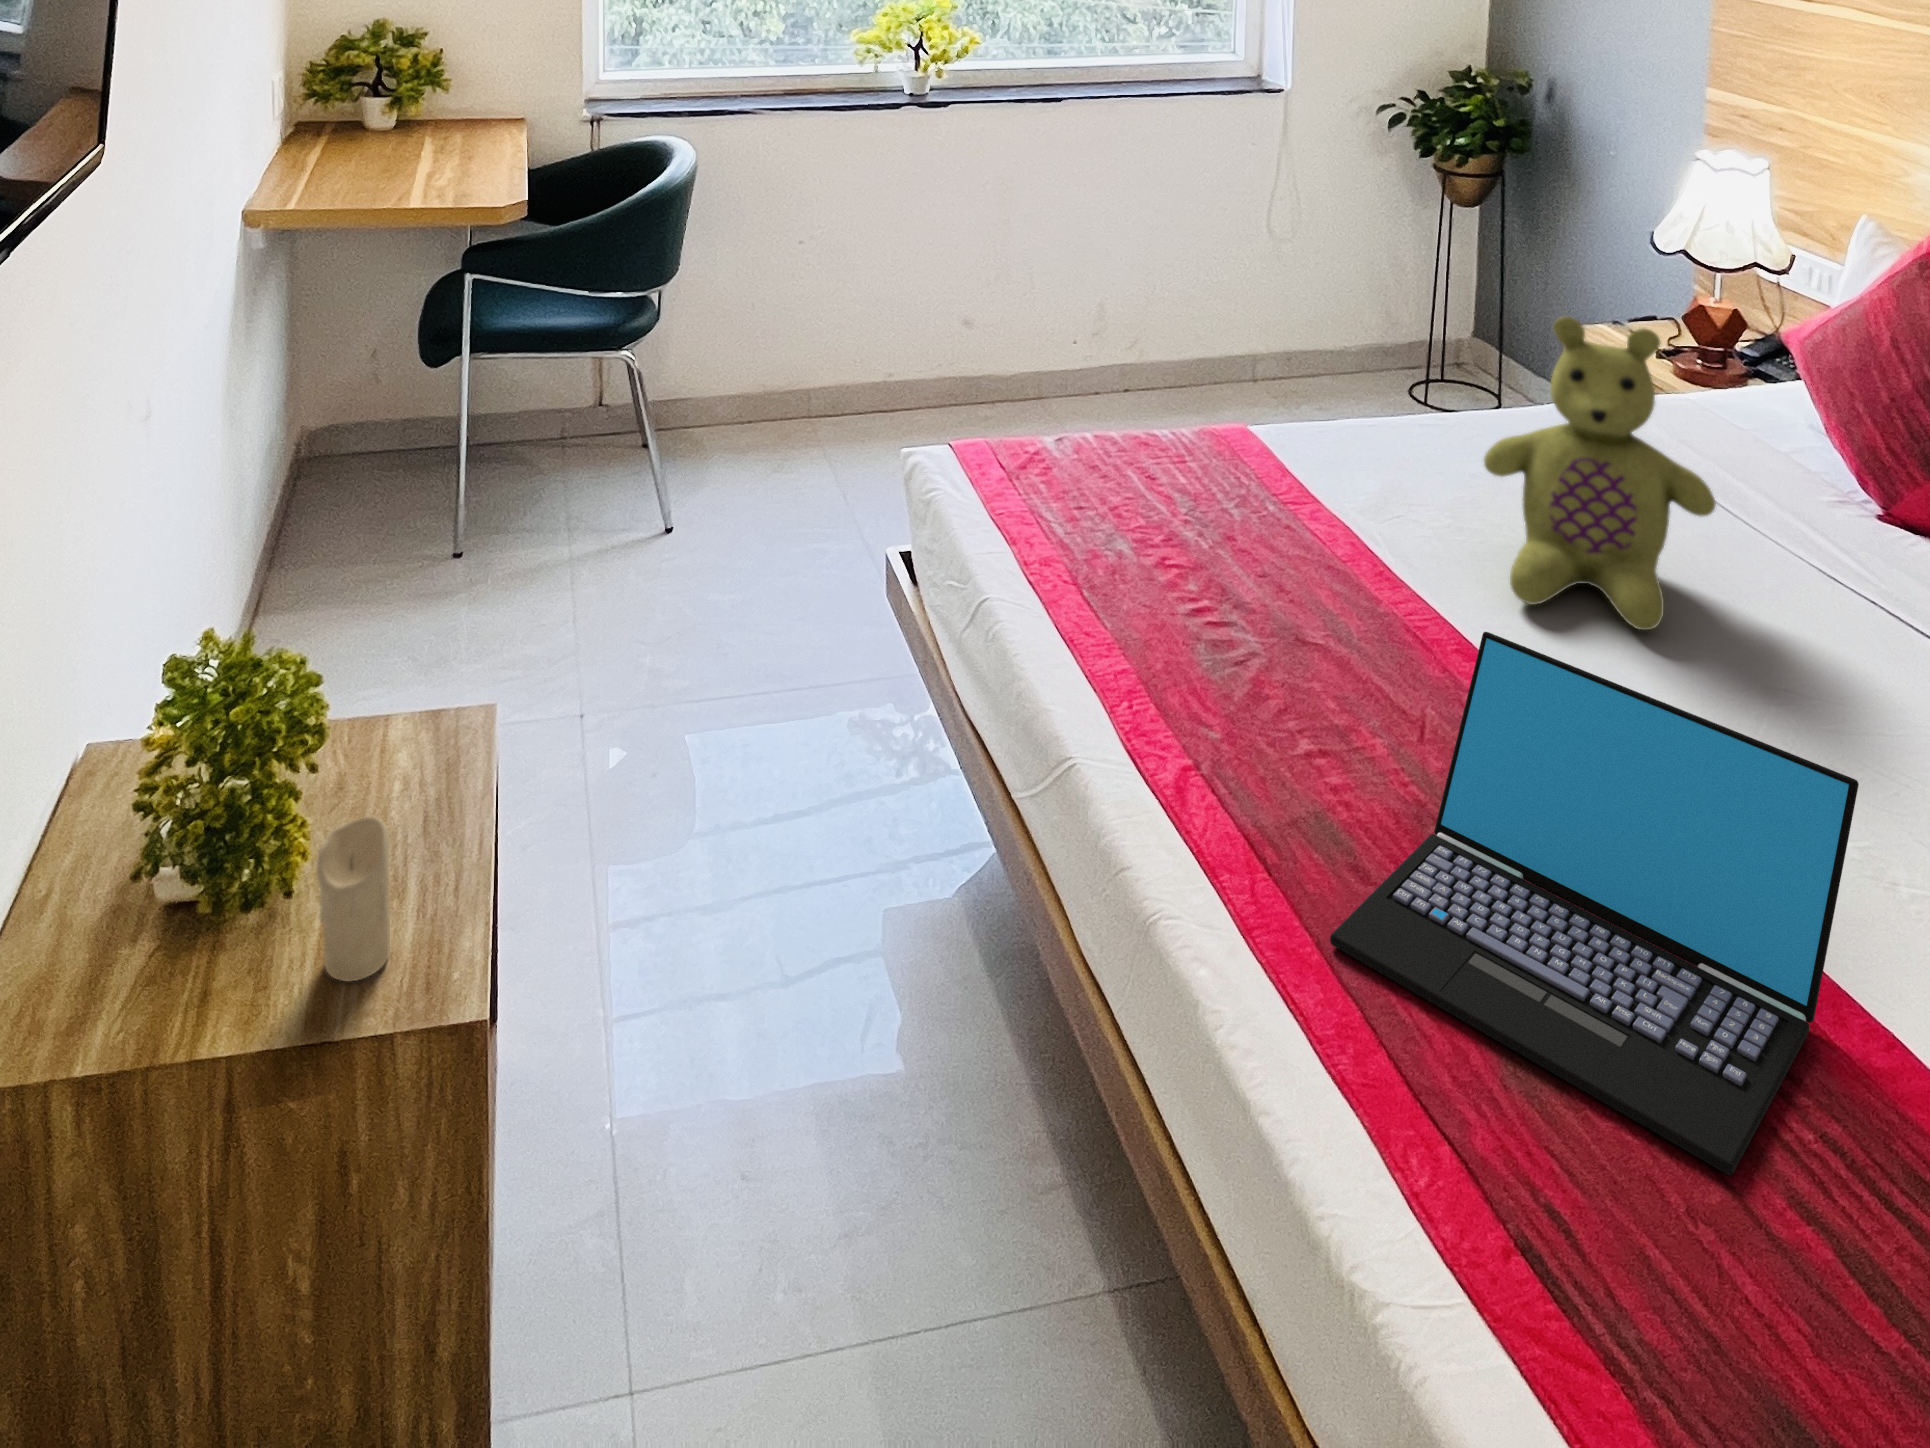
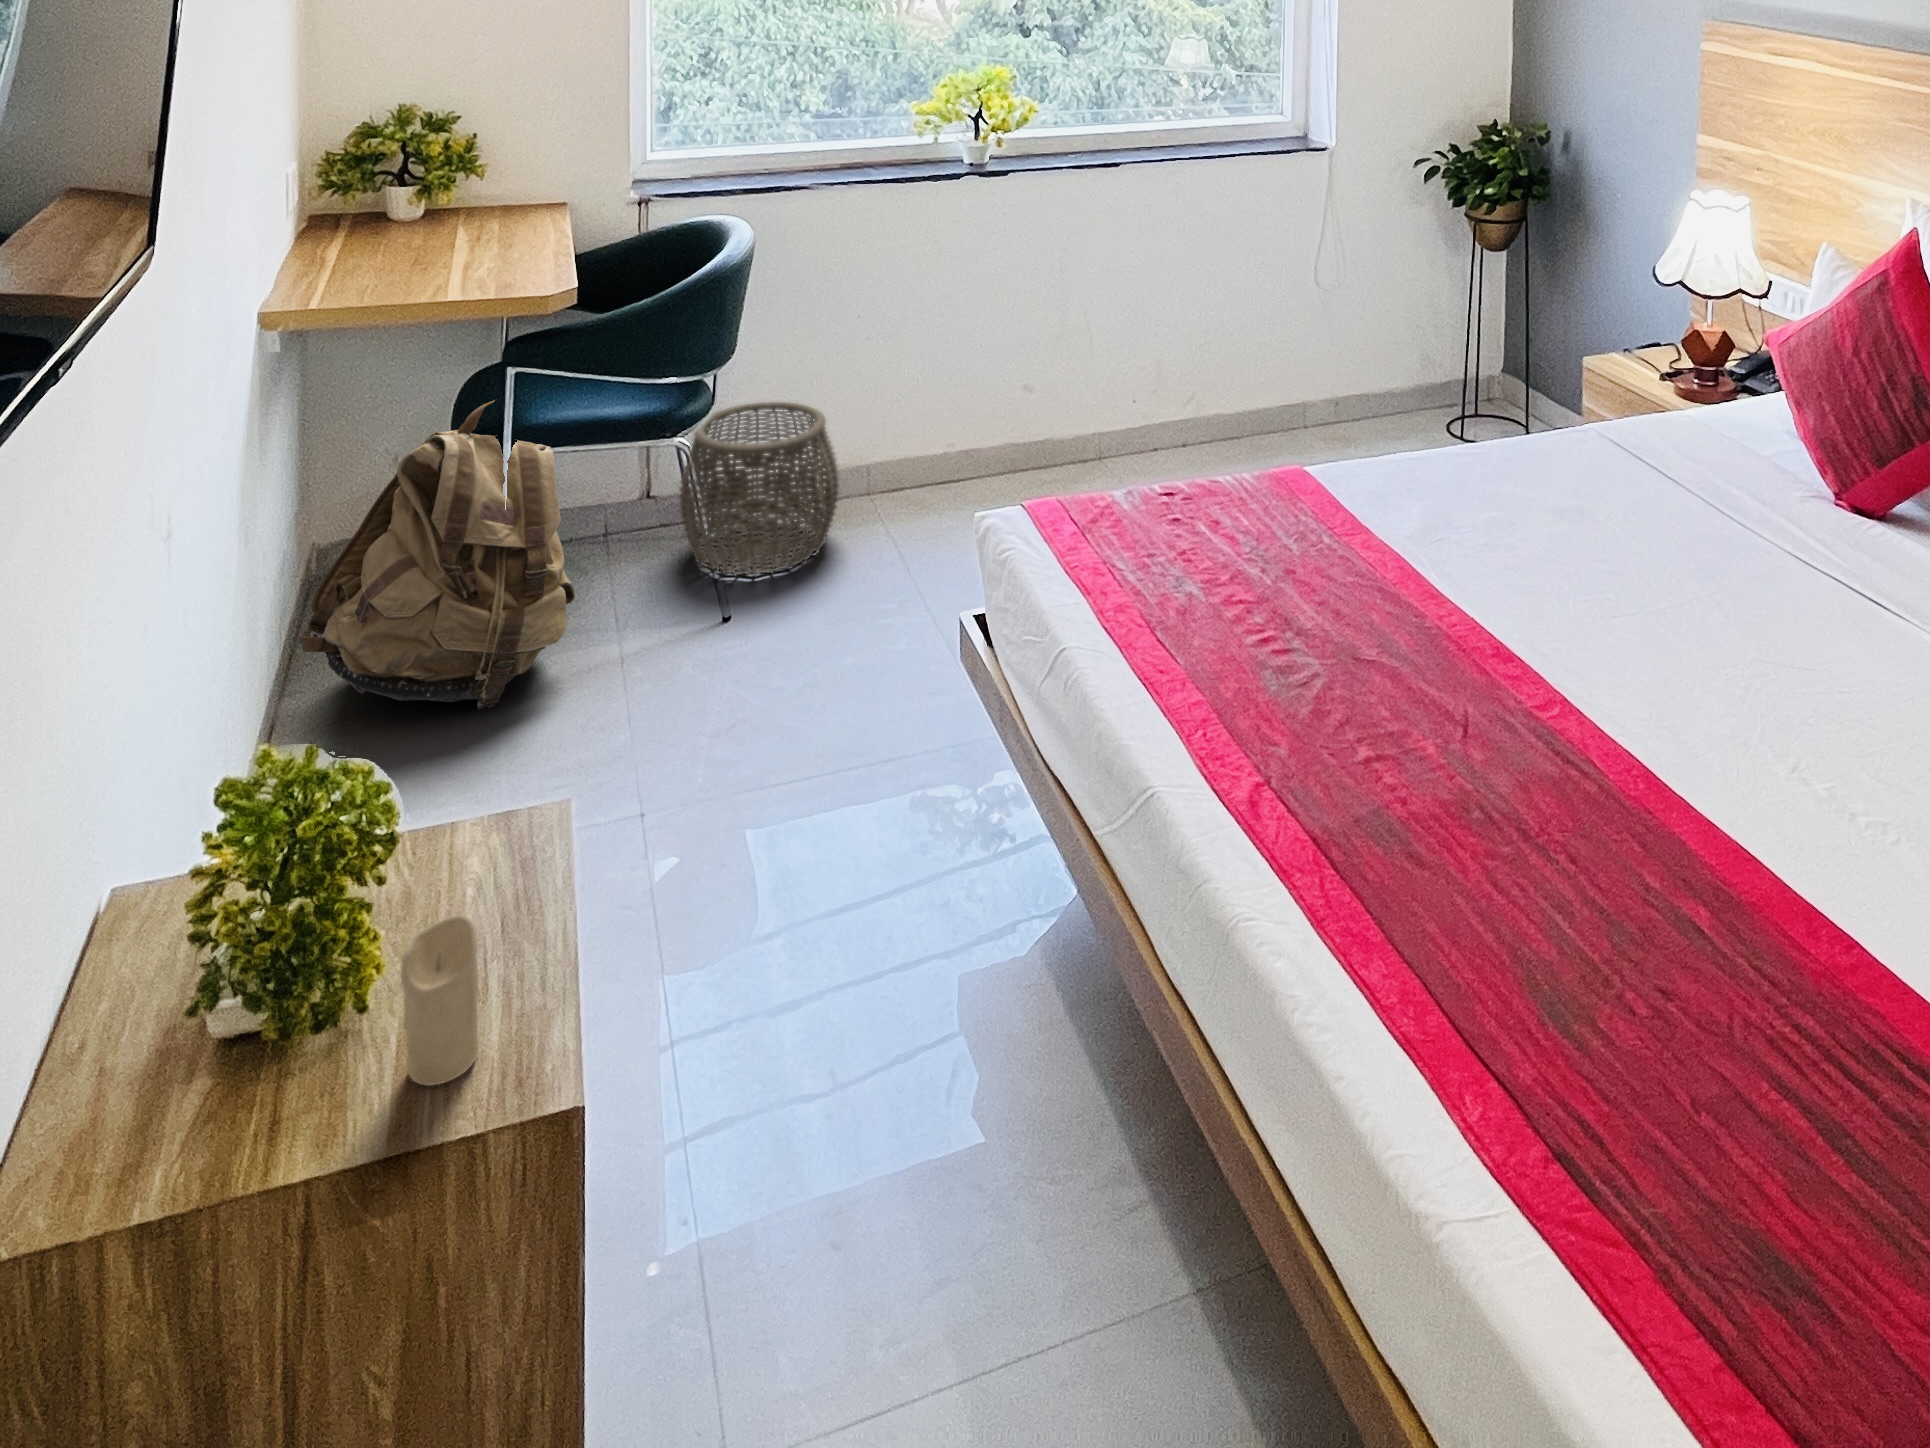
backpack: none [291,301,532,592] -> present [299,401,575,709]
stuffed bear: present [1484,317,1716,630] -> none [1514,346,1709,623]
woven basket: none [630,319,781,487] -> present [679,402,839,576]
laptop: present [1330,632,1859,1175] -> none [1386,632,1815,1068]

